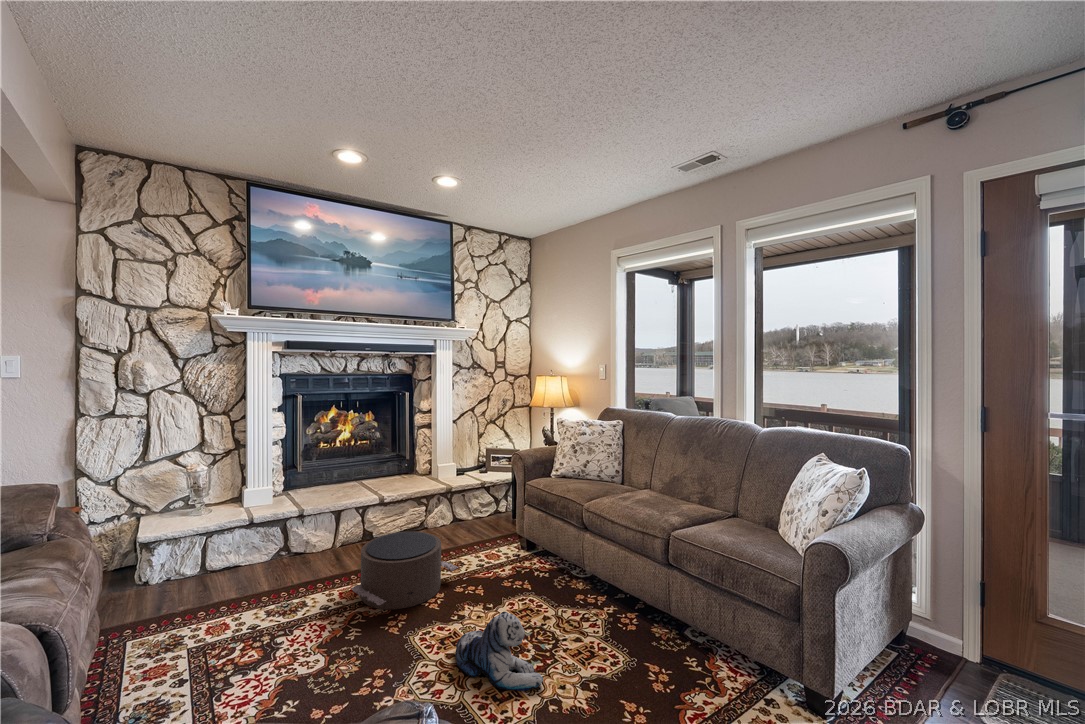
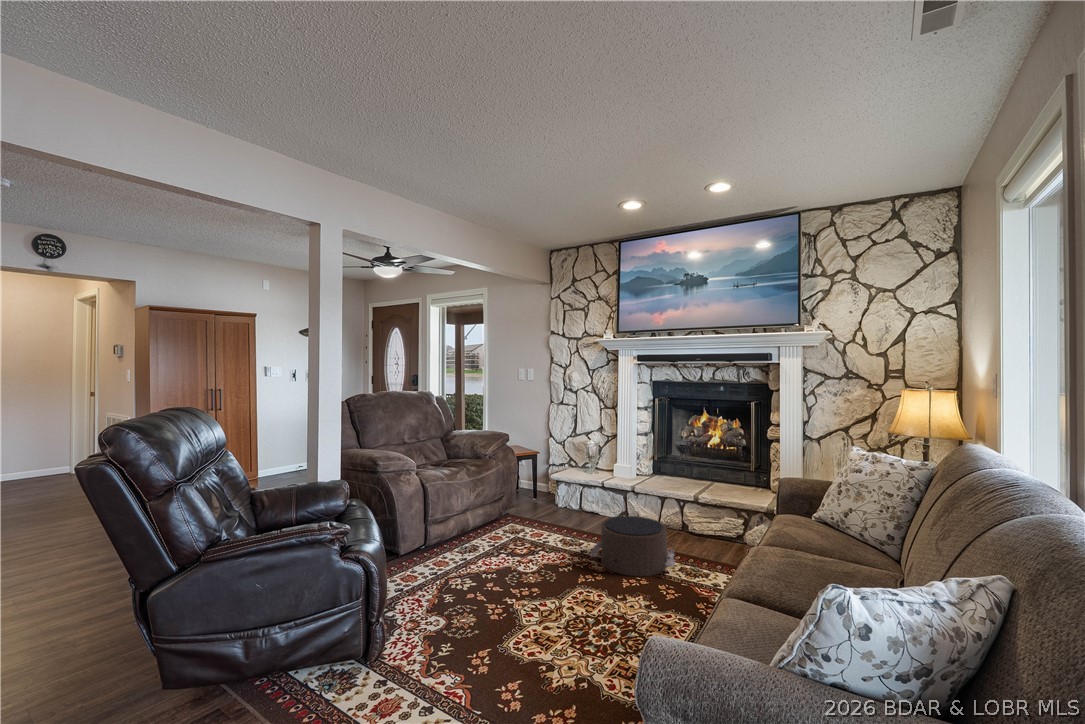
plush toy: present [455,612,543,691] -> none [560,581,607,647]

